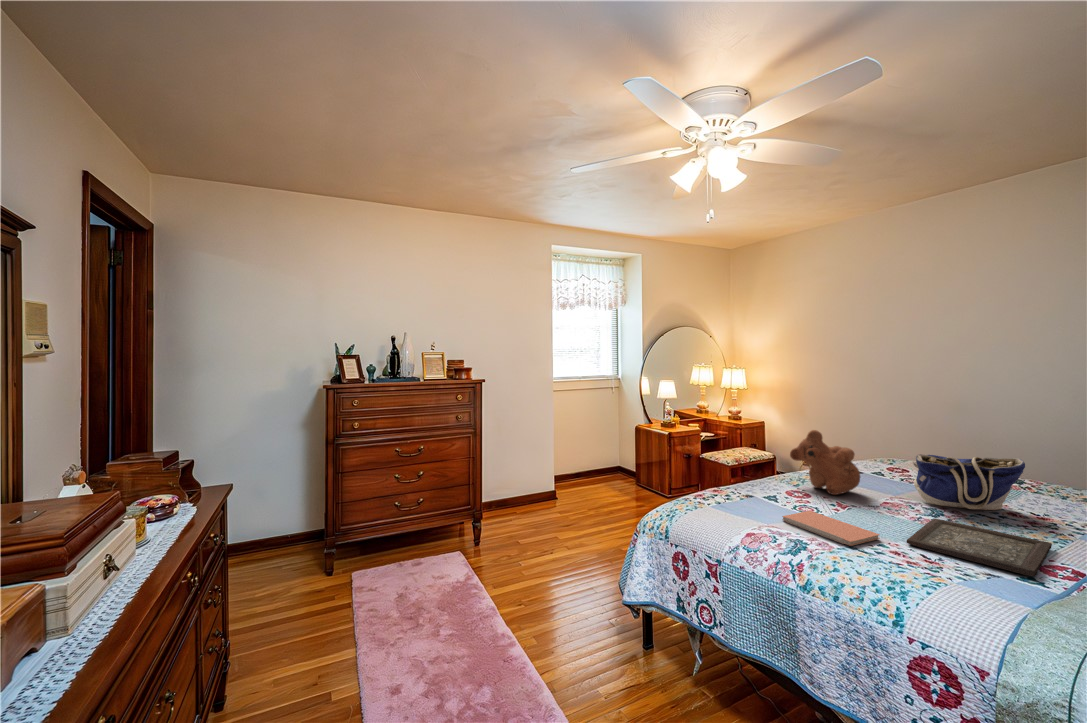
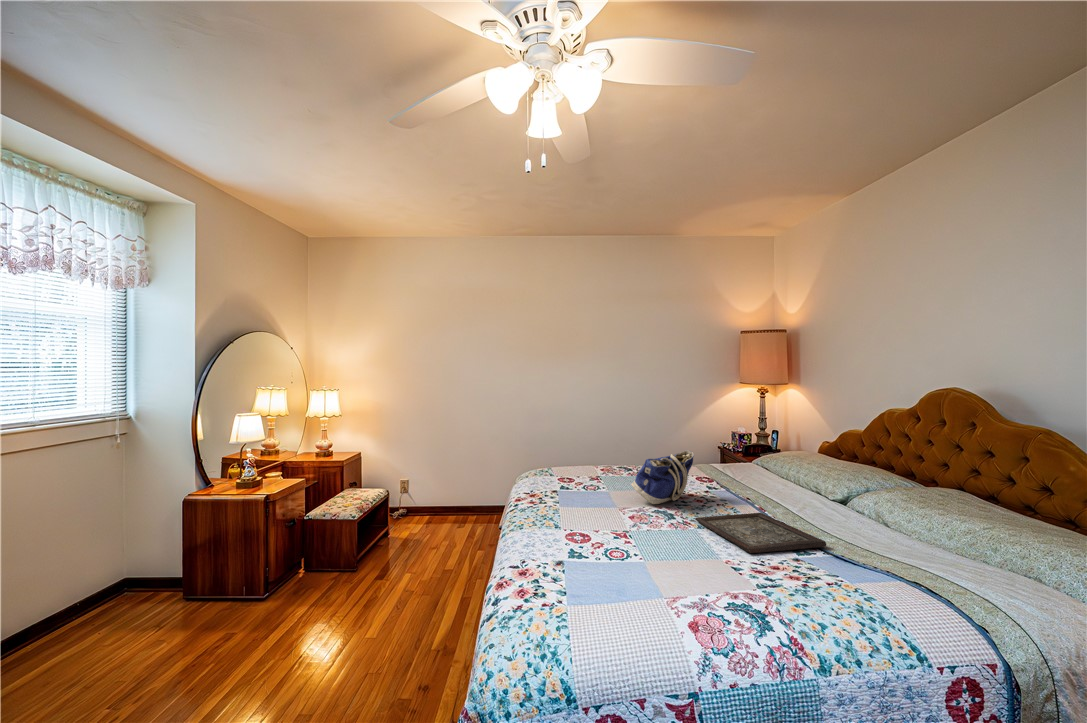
teddy bear: present [790,430,860,495] -> none [548,452,623,522]
notebook: present [783,511,880,546] -> none [651,551,755,581]

